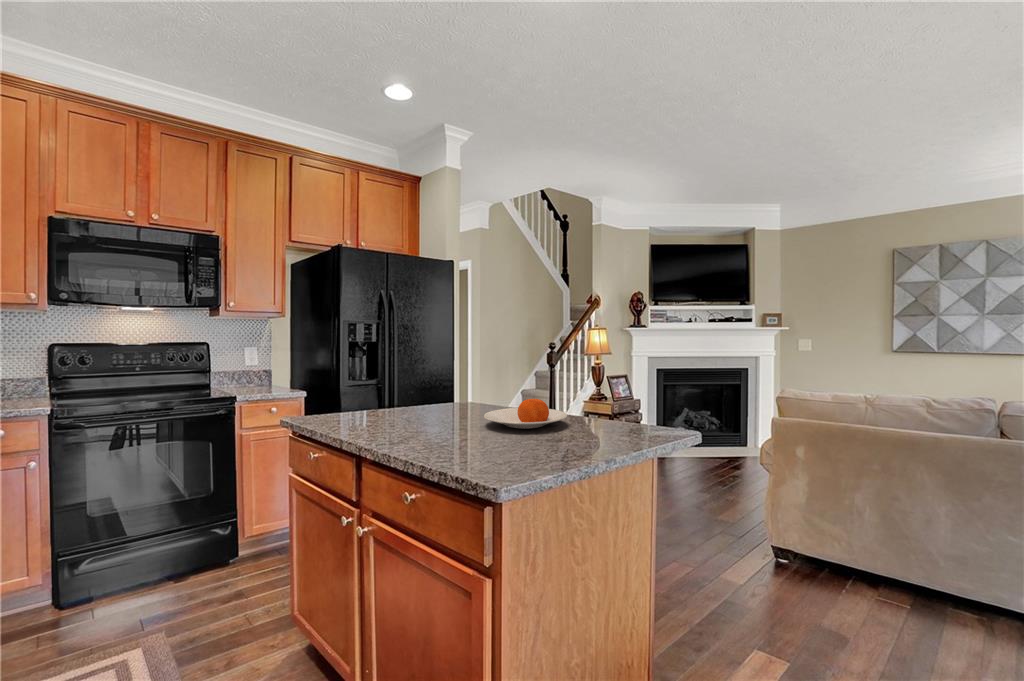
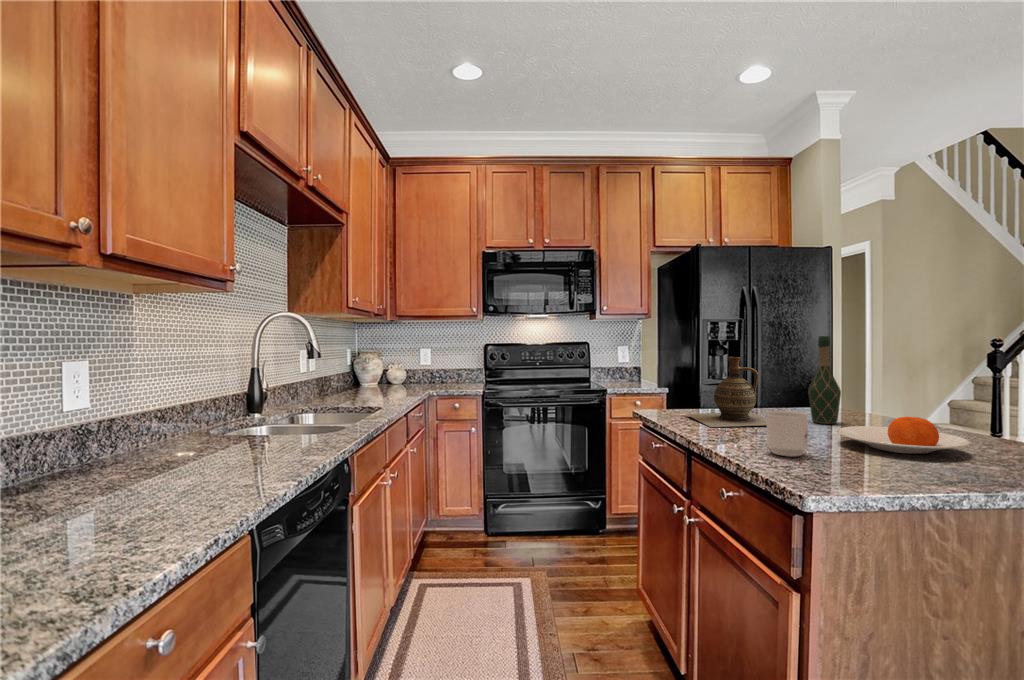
wine bottle: none [450,336,474,411] -> present [808,336,841,424]
ceramic jug: none [343,356,436,428] -> present [686,357,767,427]
mug: none [438,405,474,448] -> present [766,411,808,457]

